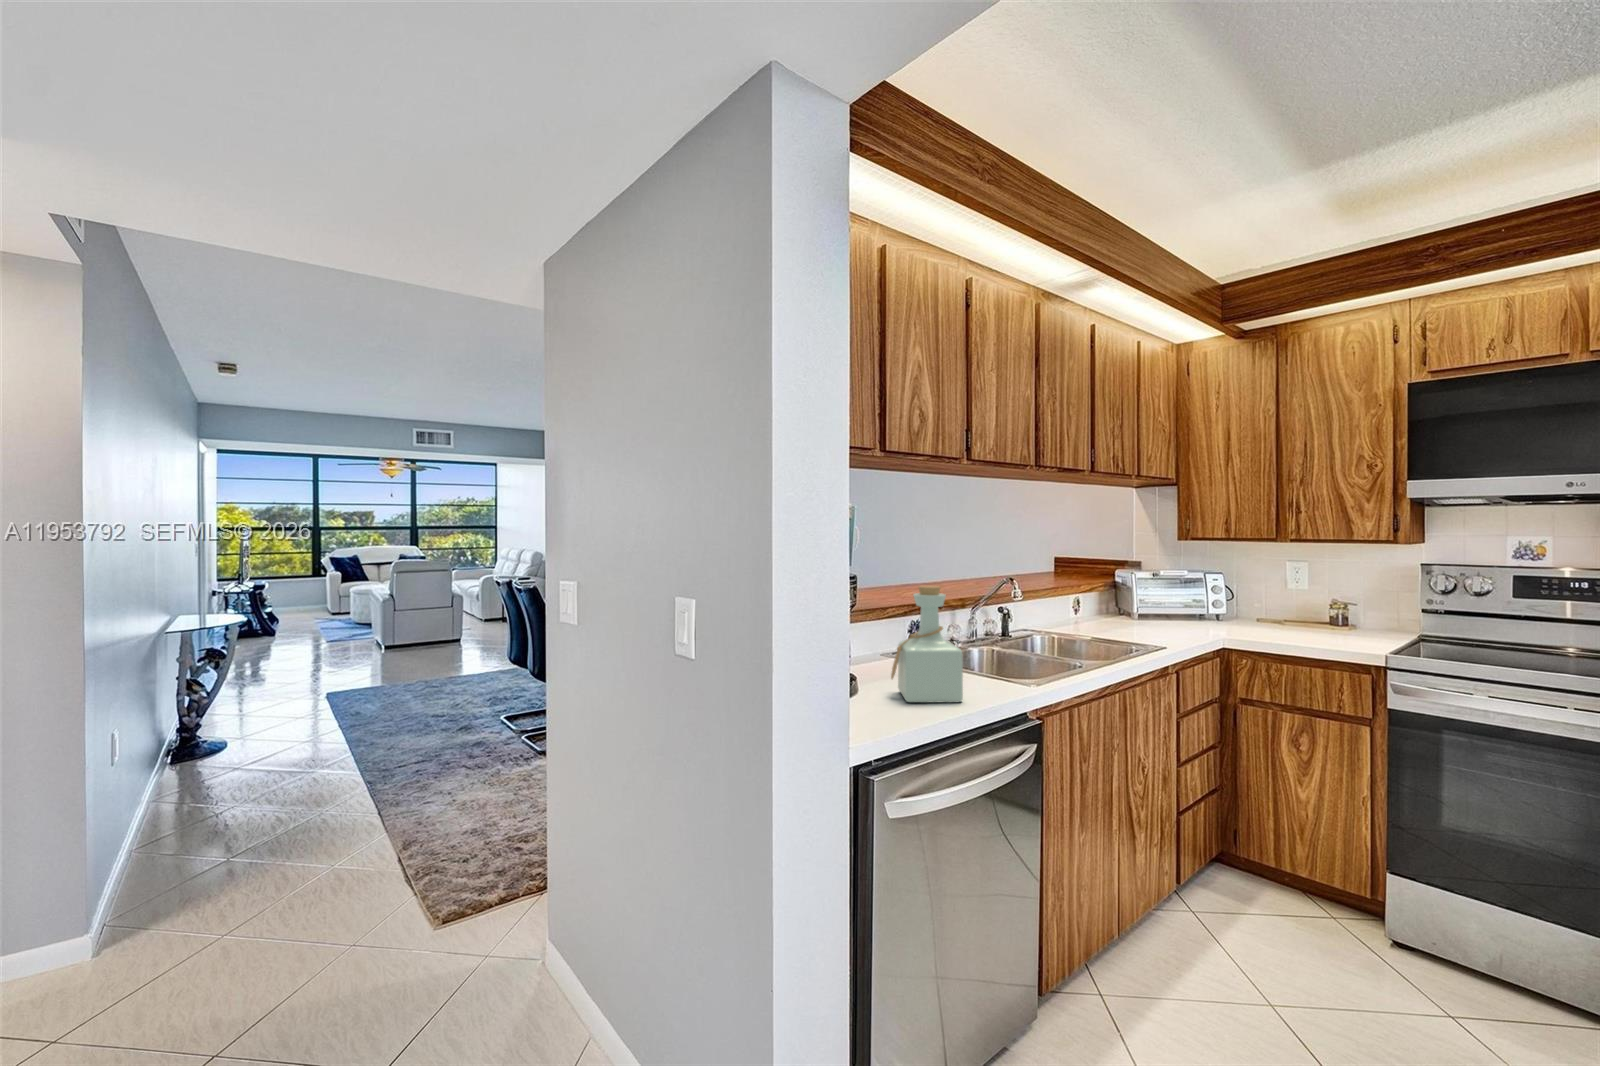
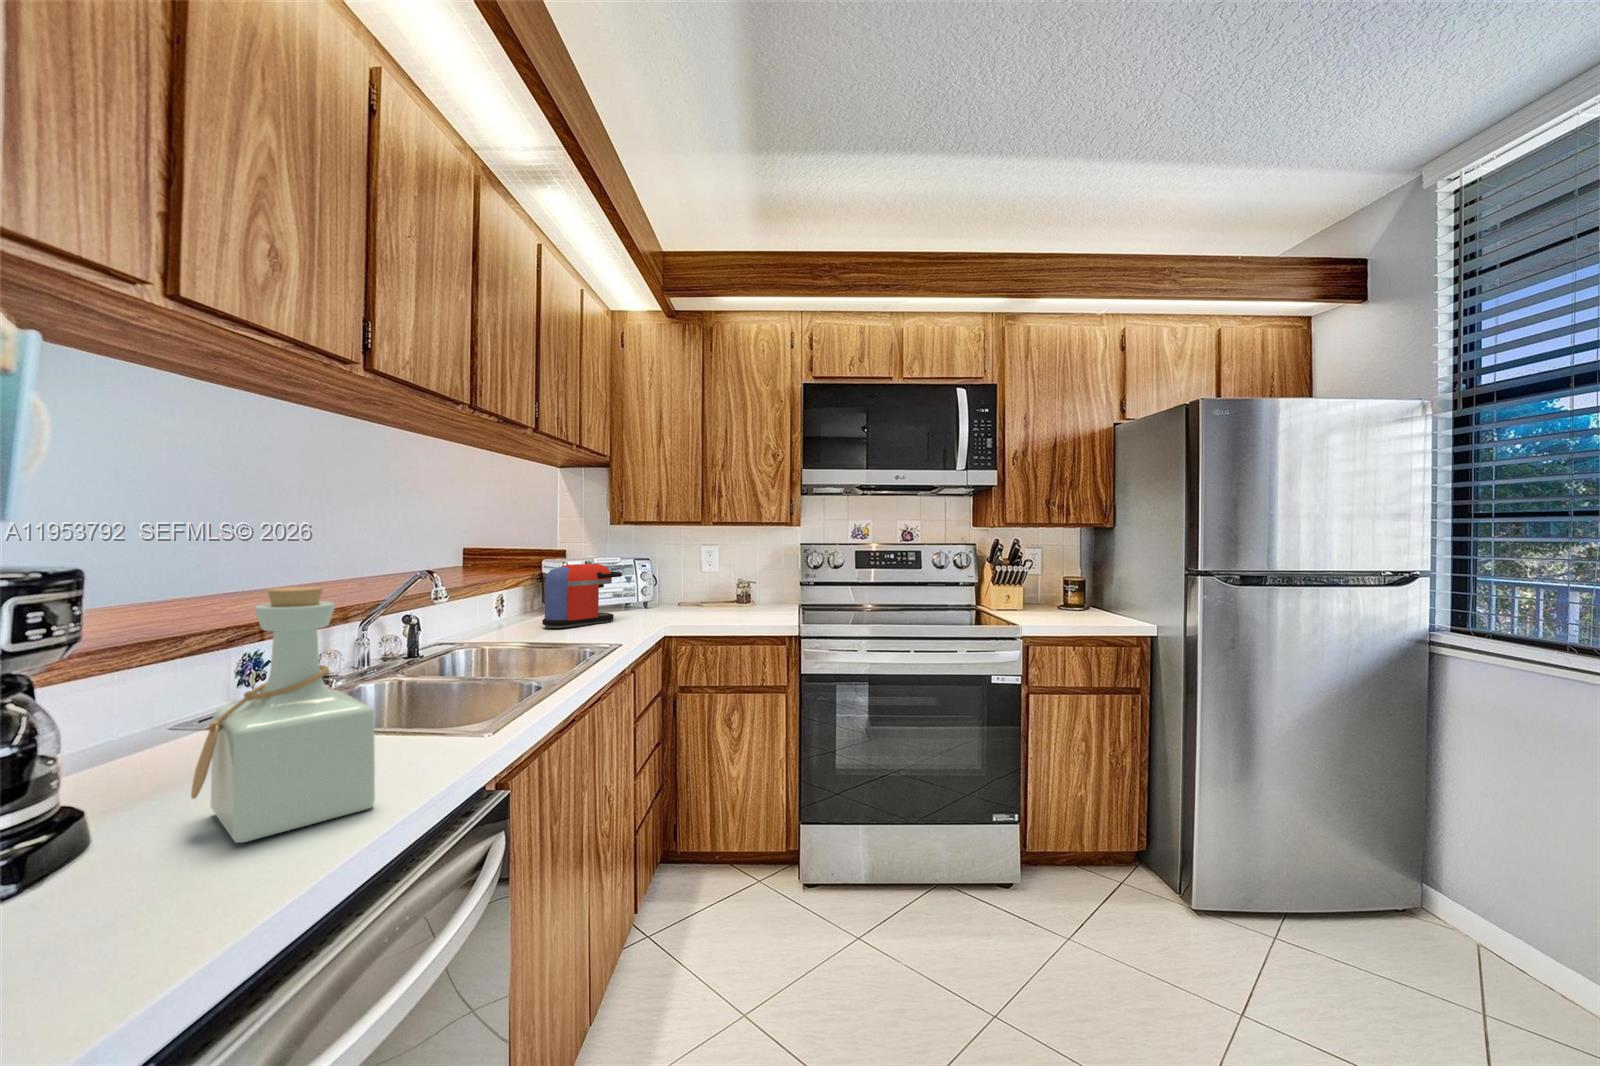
coffee maker: none [1106,577,1181,630] -> present [542,564,622,628]

